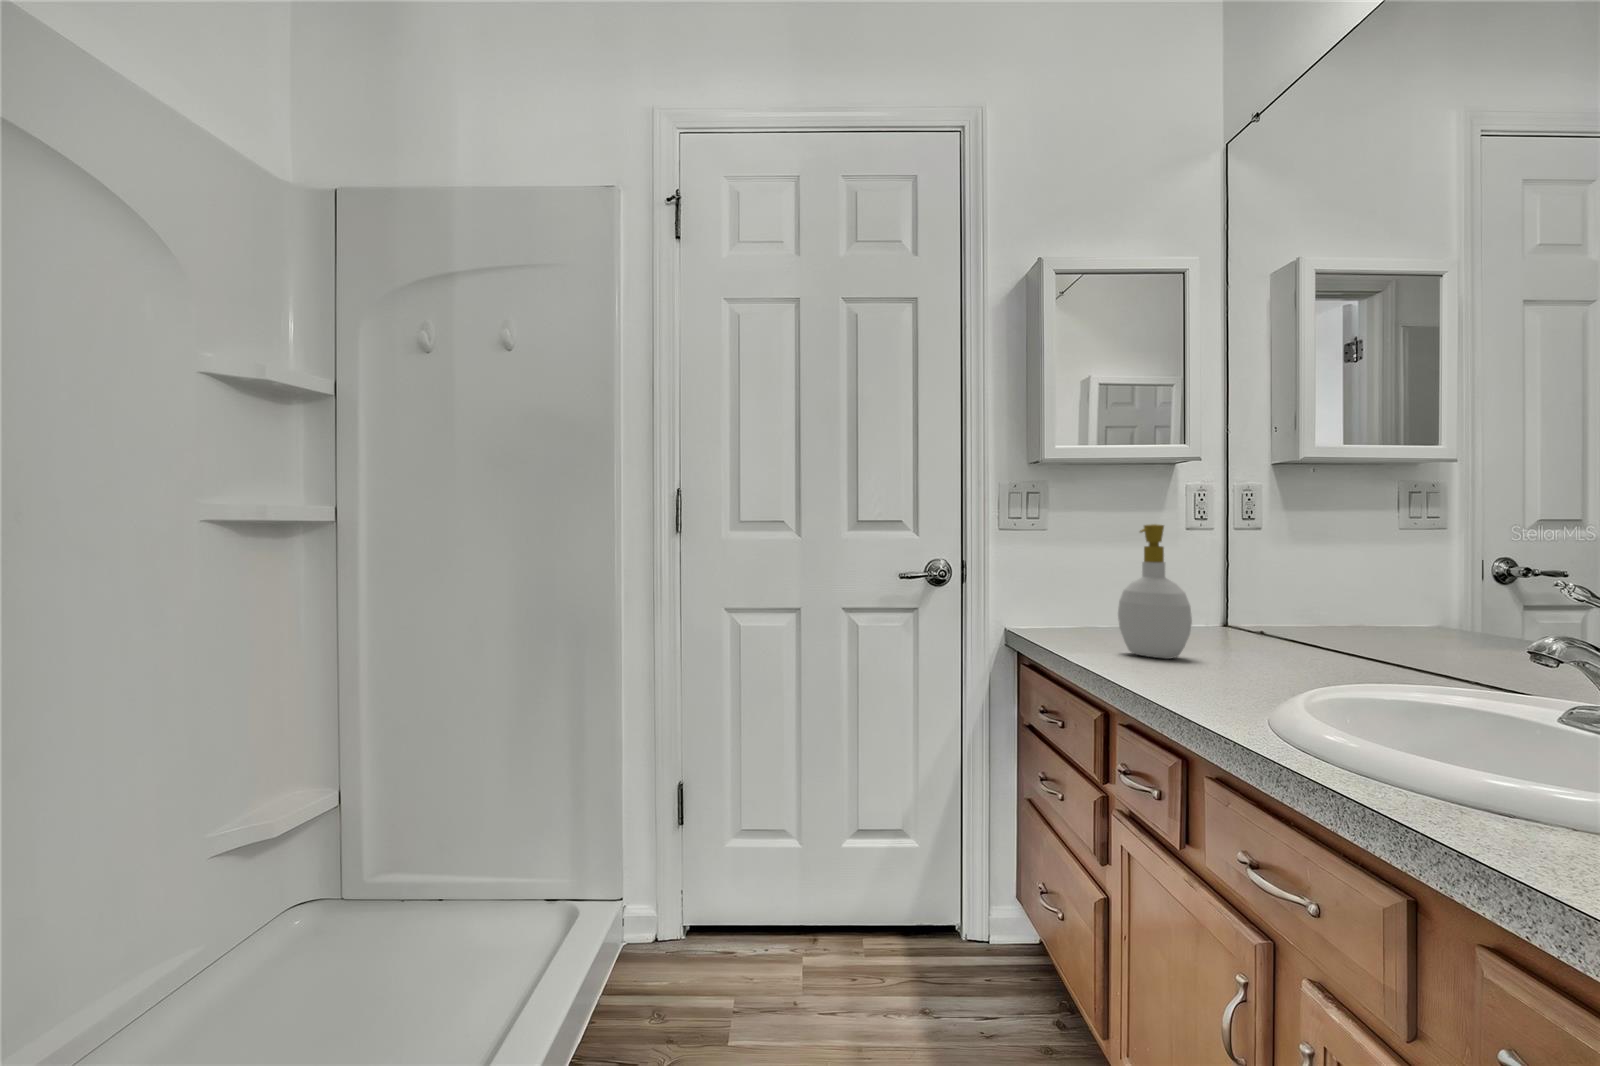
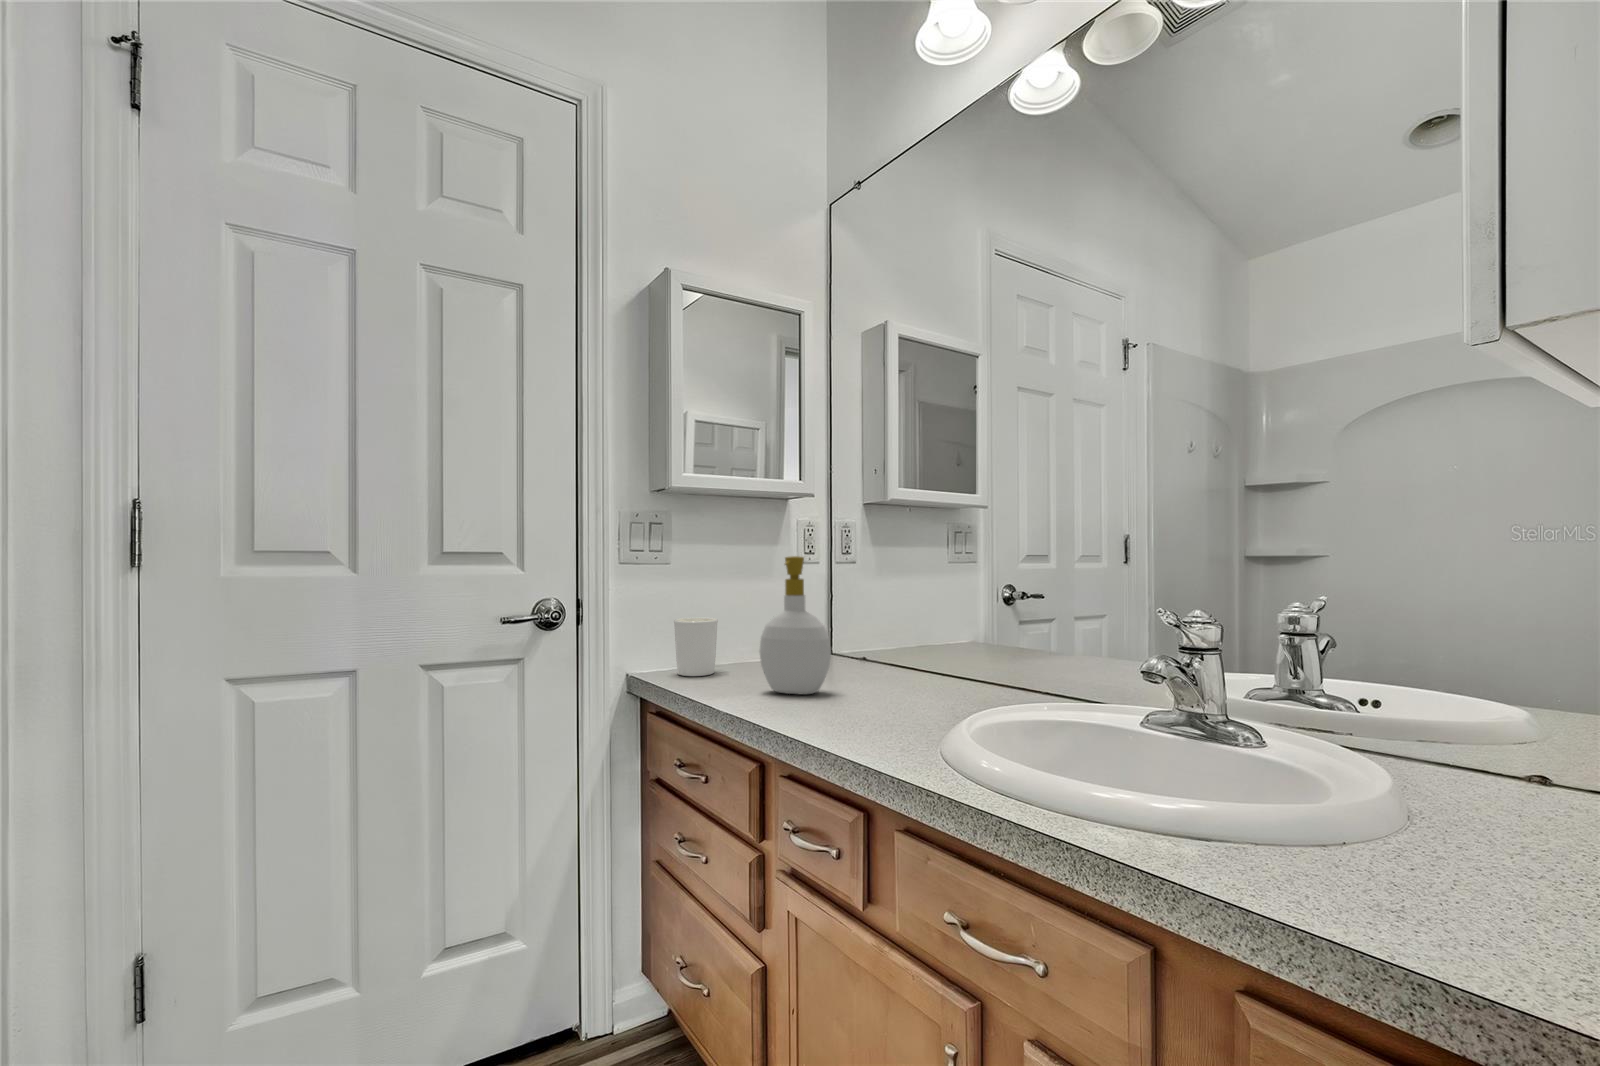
candle holder: none [1047,583,1090,636] -> present [674,617,718,676]

